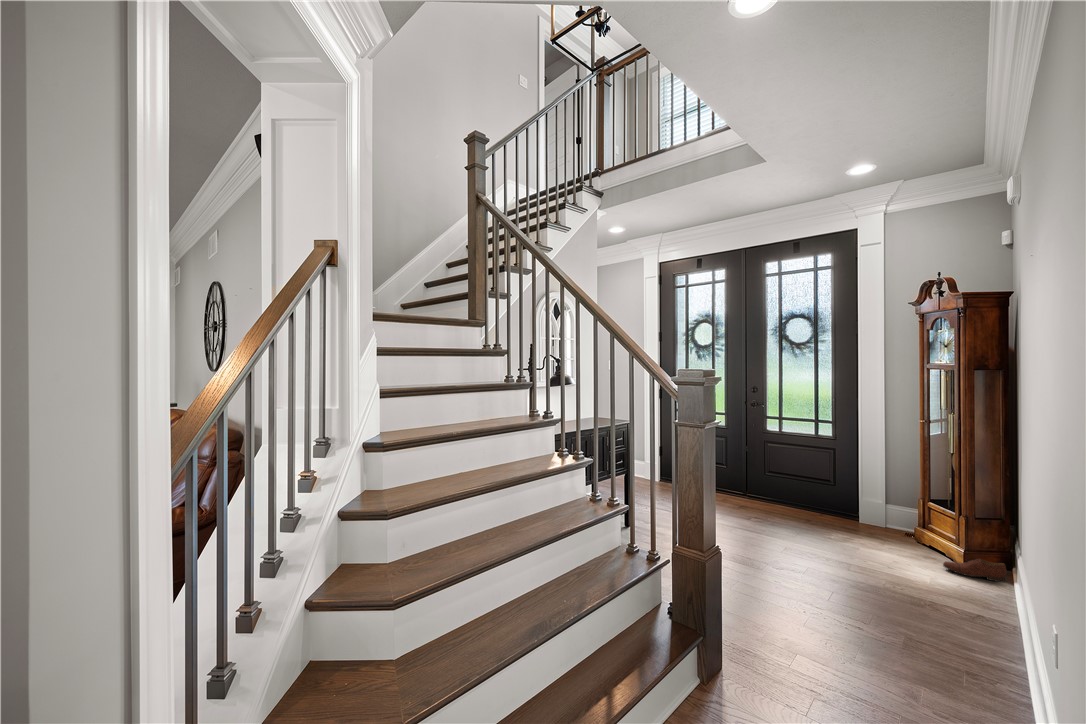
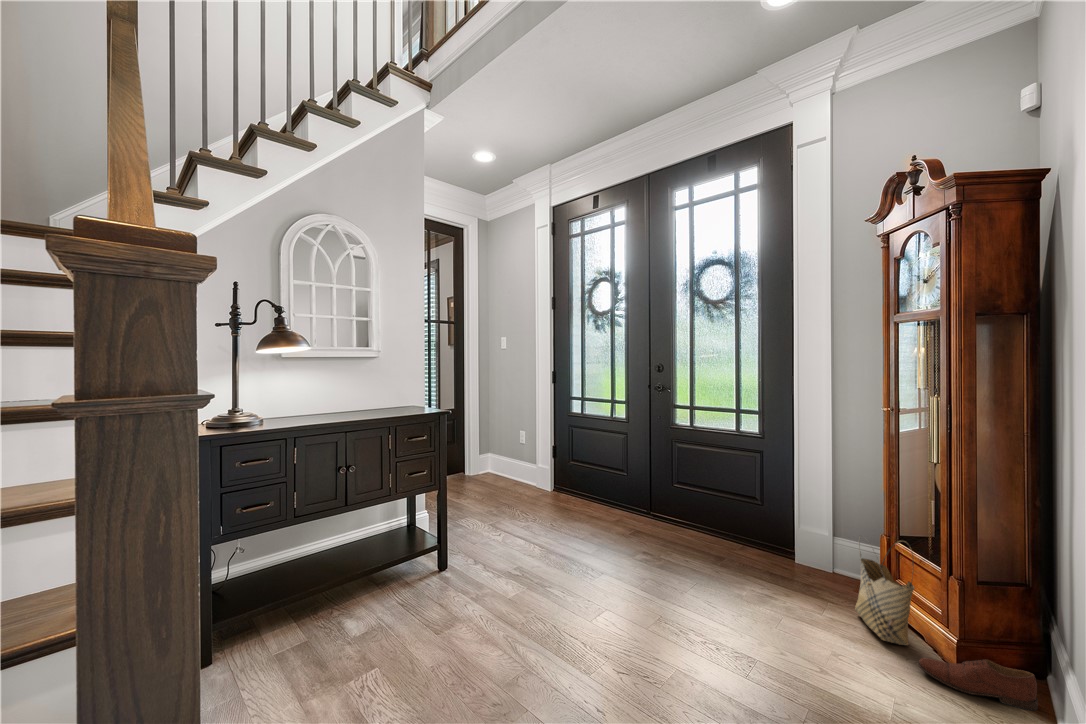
woven basket: none [903,497,940,559] -> present [855,536,915,645]

